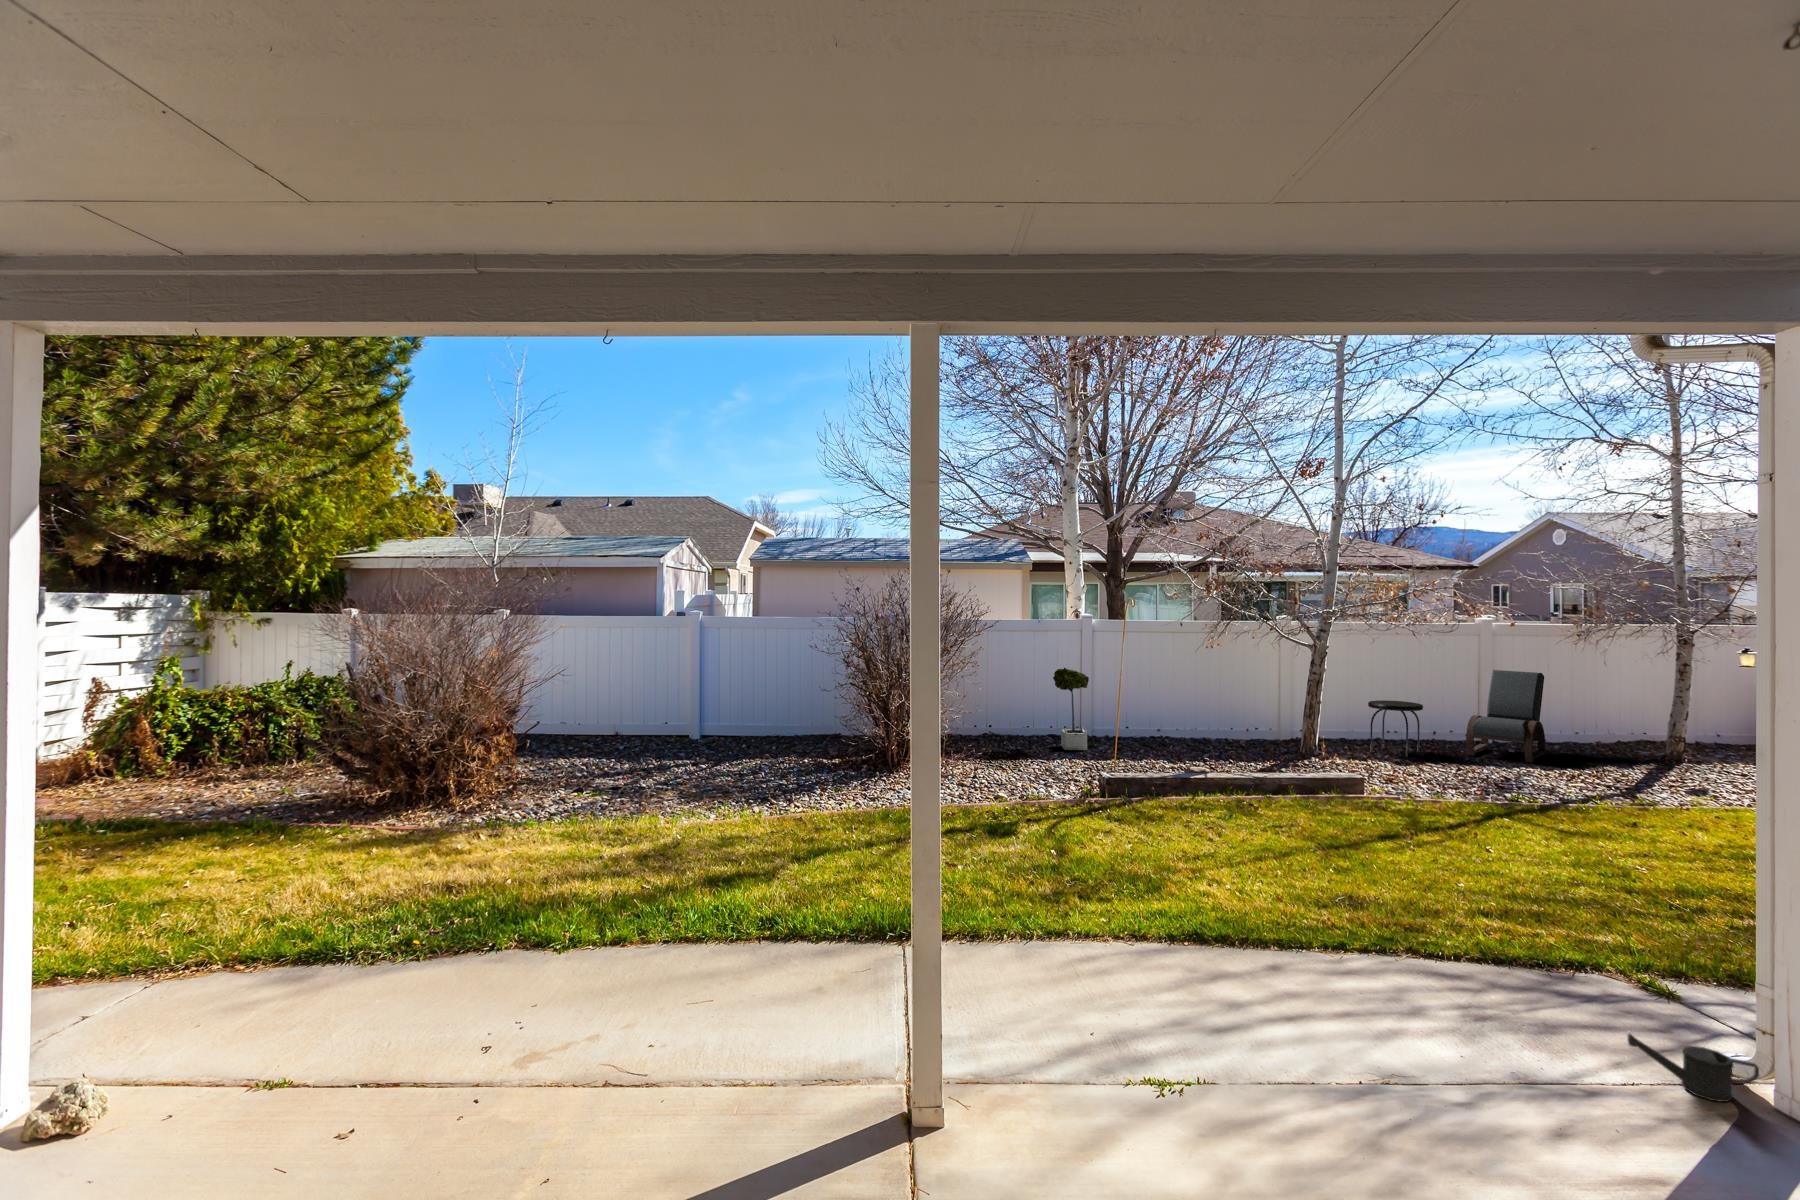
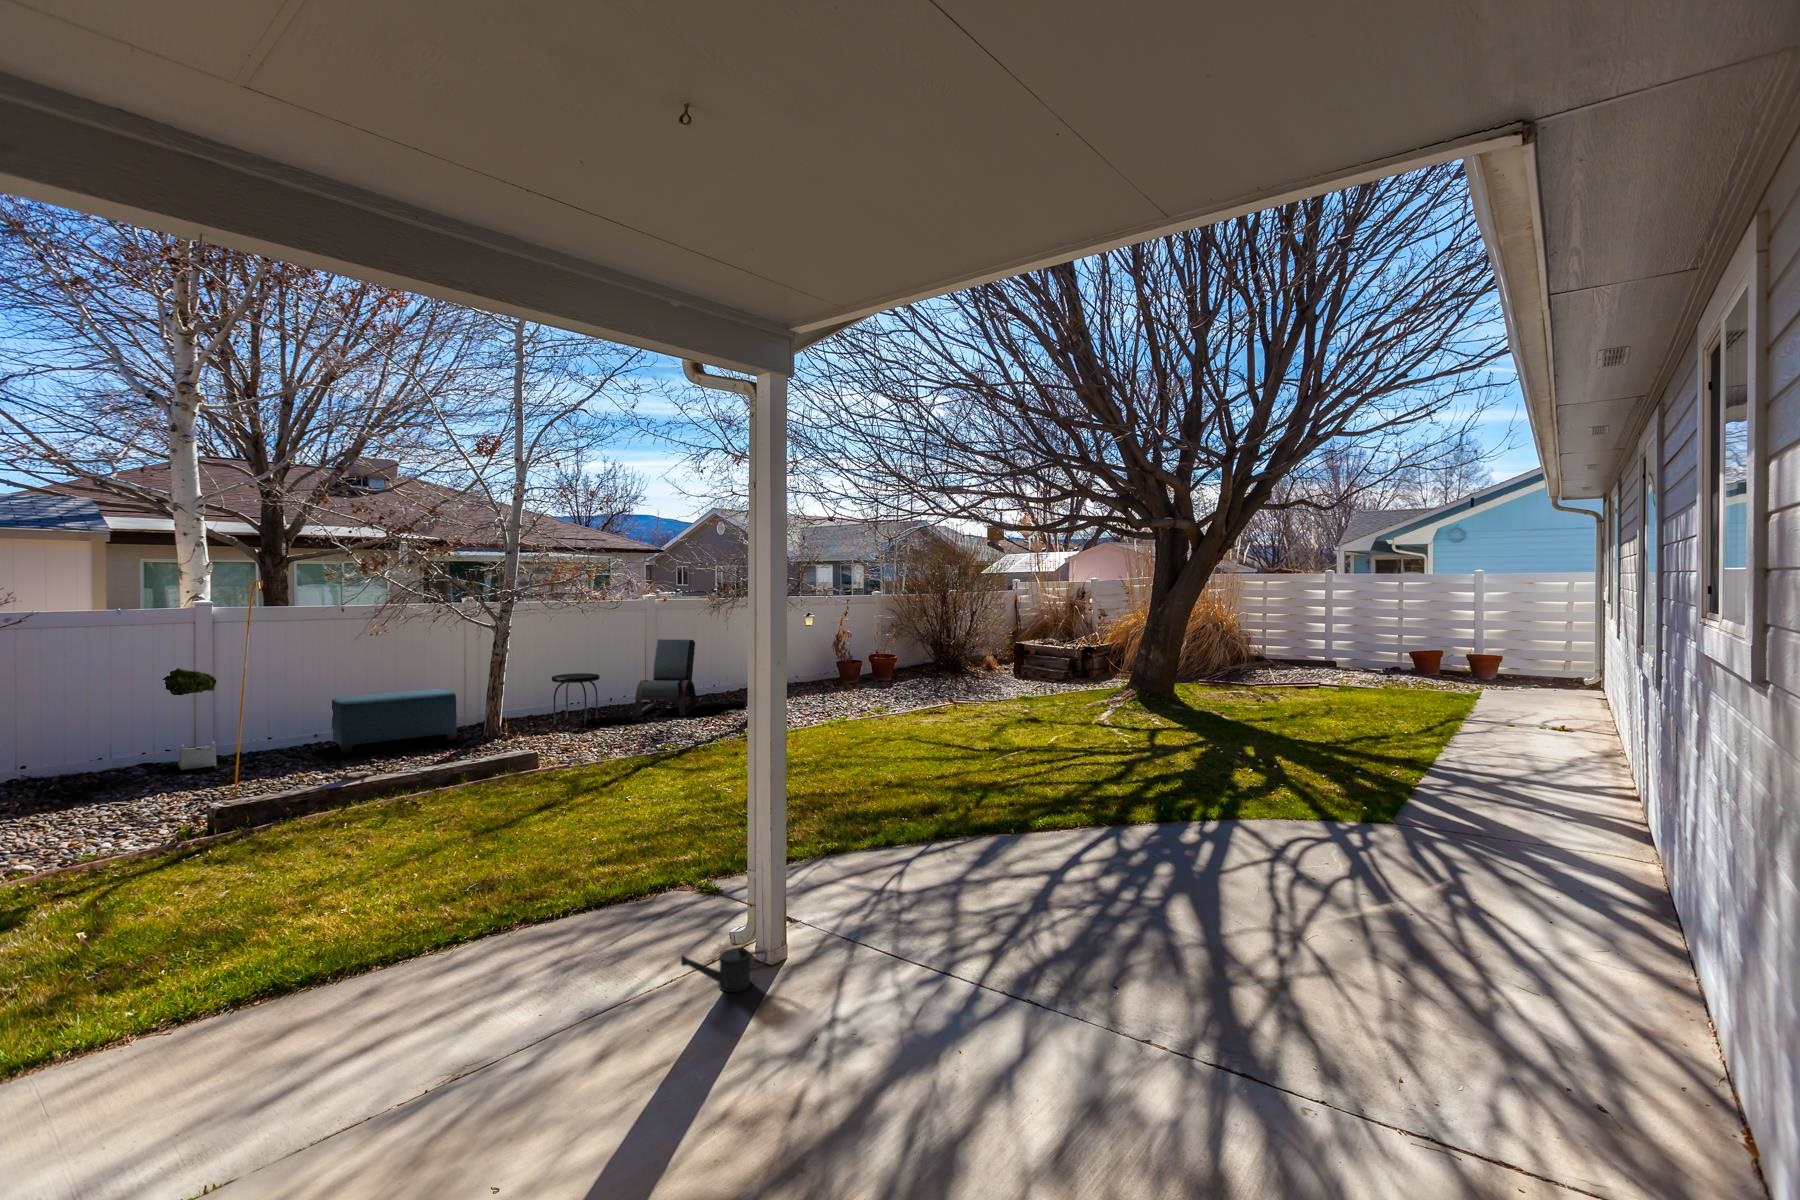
bench: none [1167,703,1275,755] -> present [332,689,457,753]

